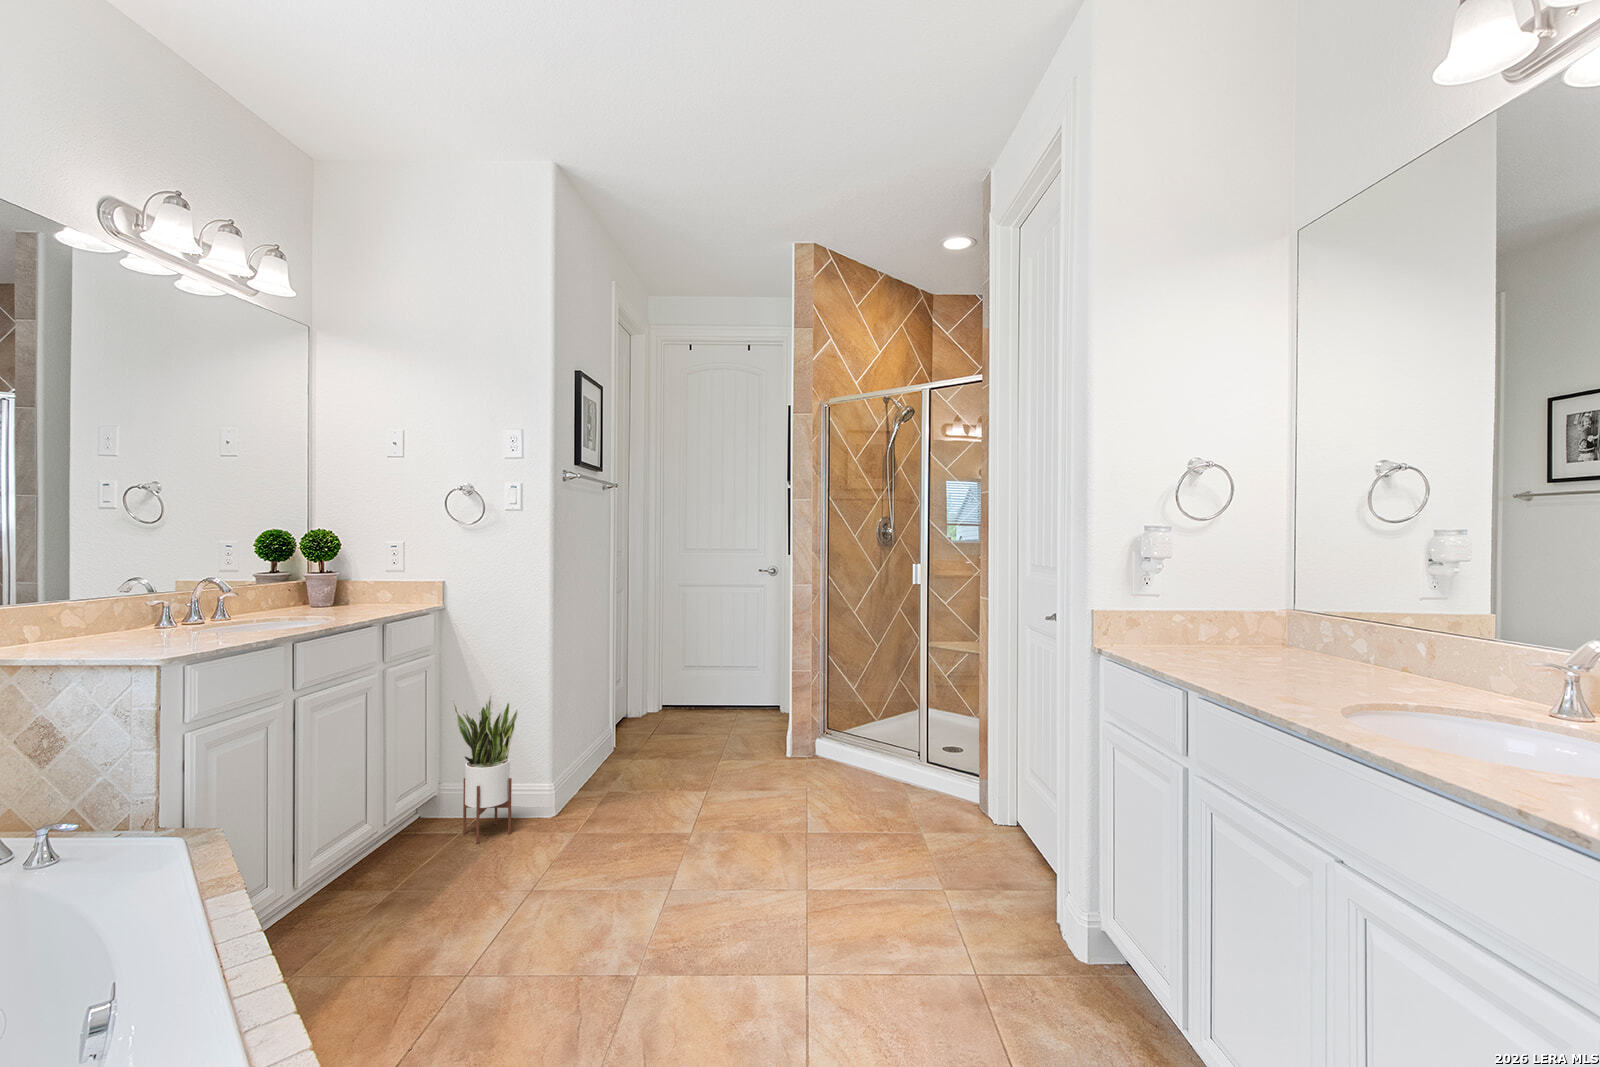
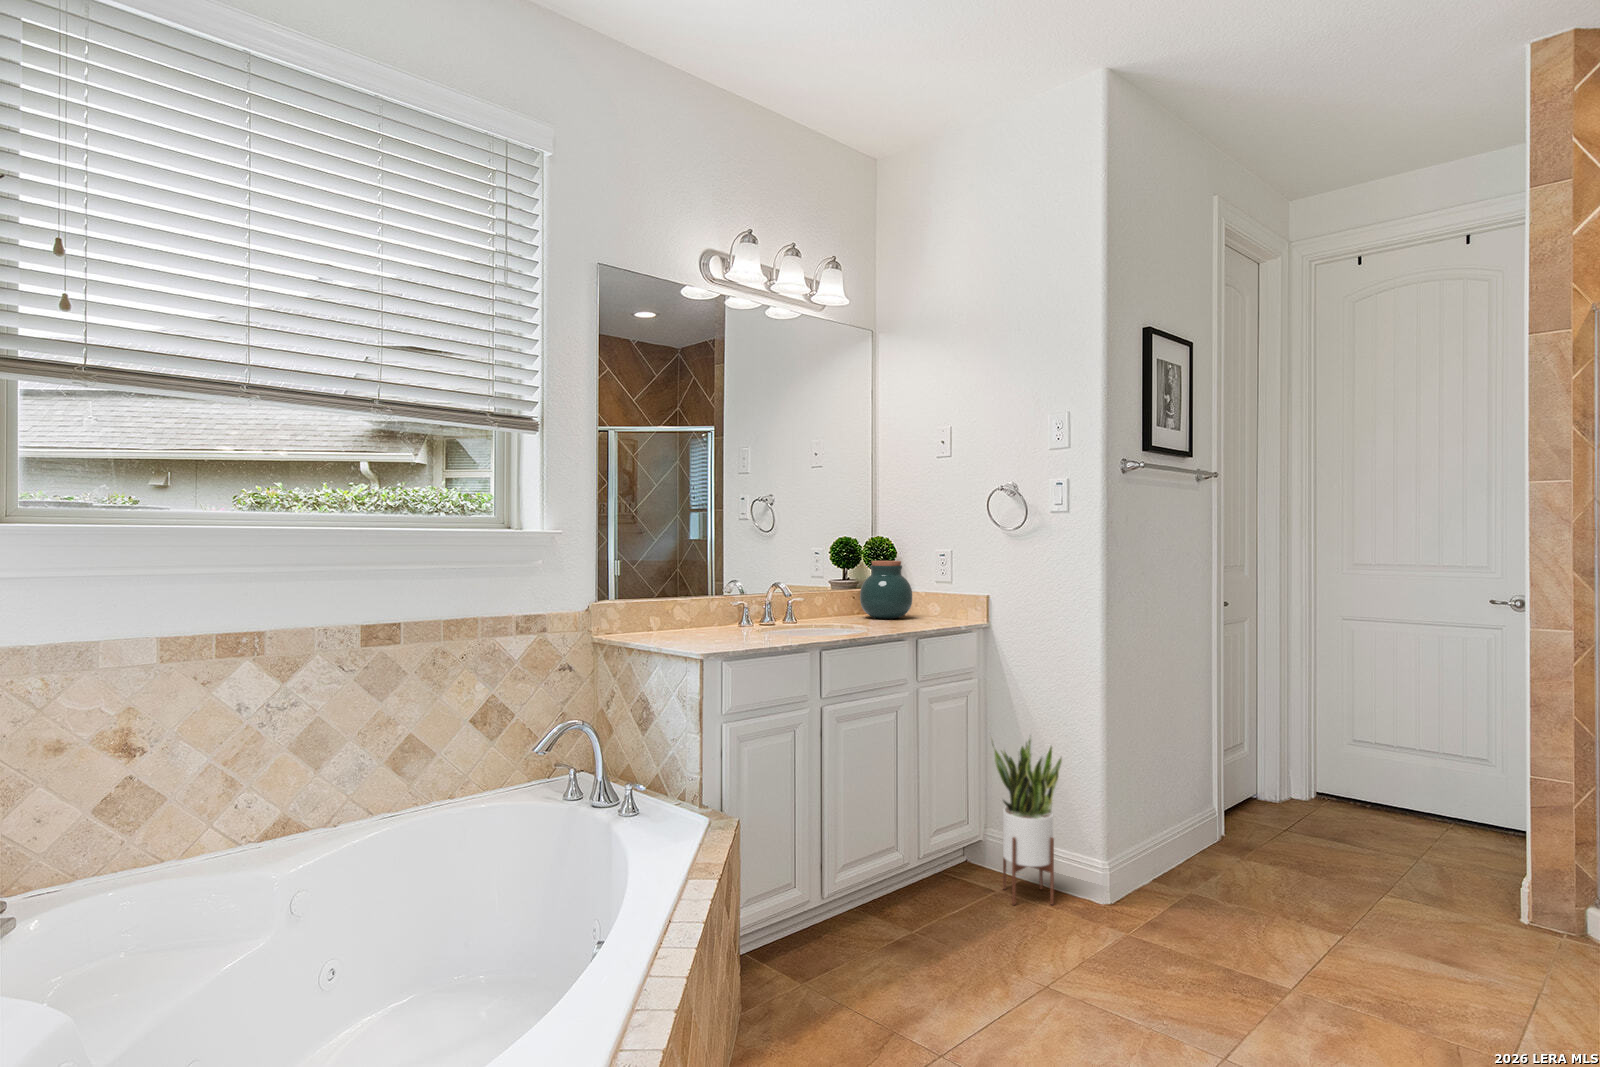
jar: none [302,552,362,609] -> present [860,561,912,619]

